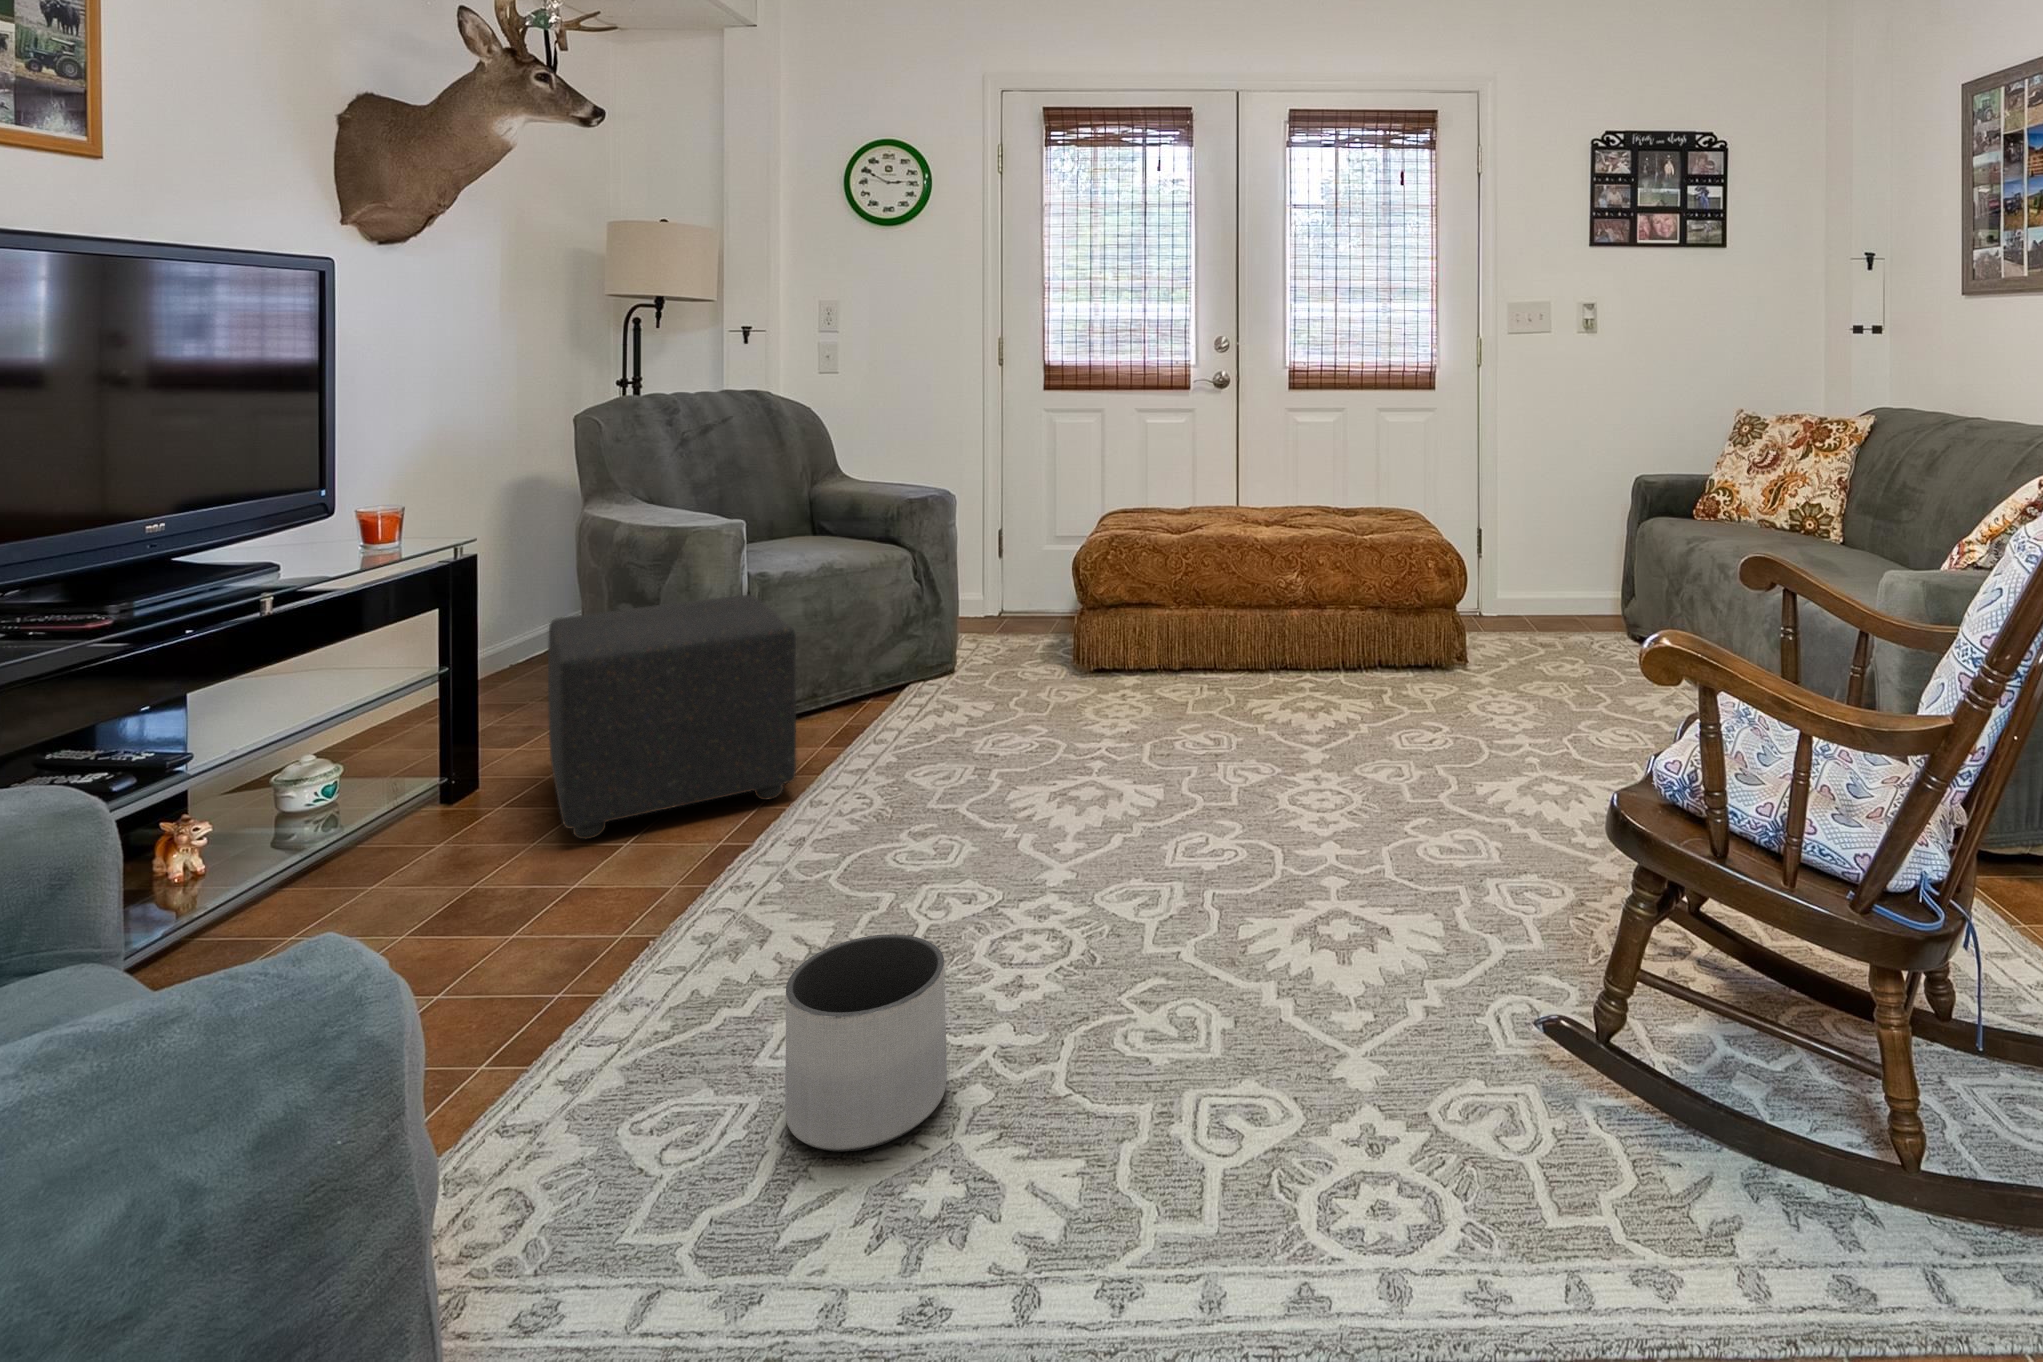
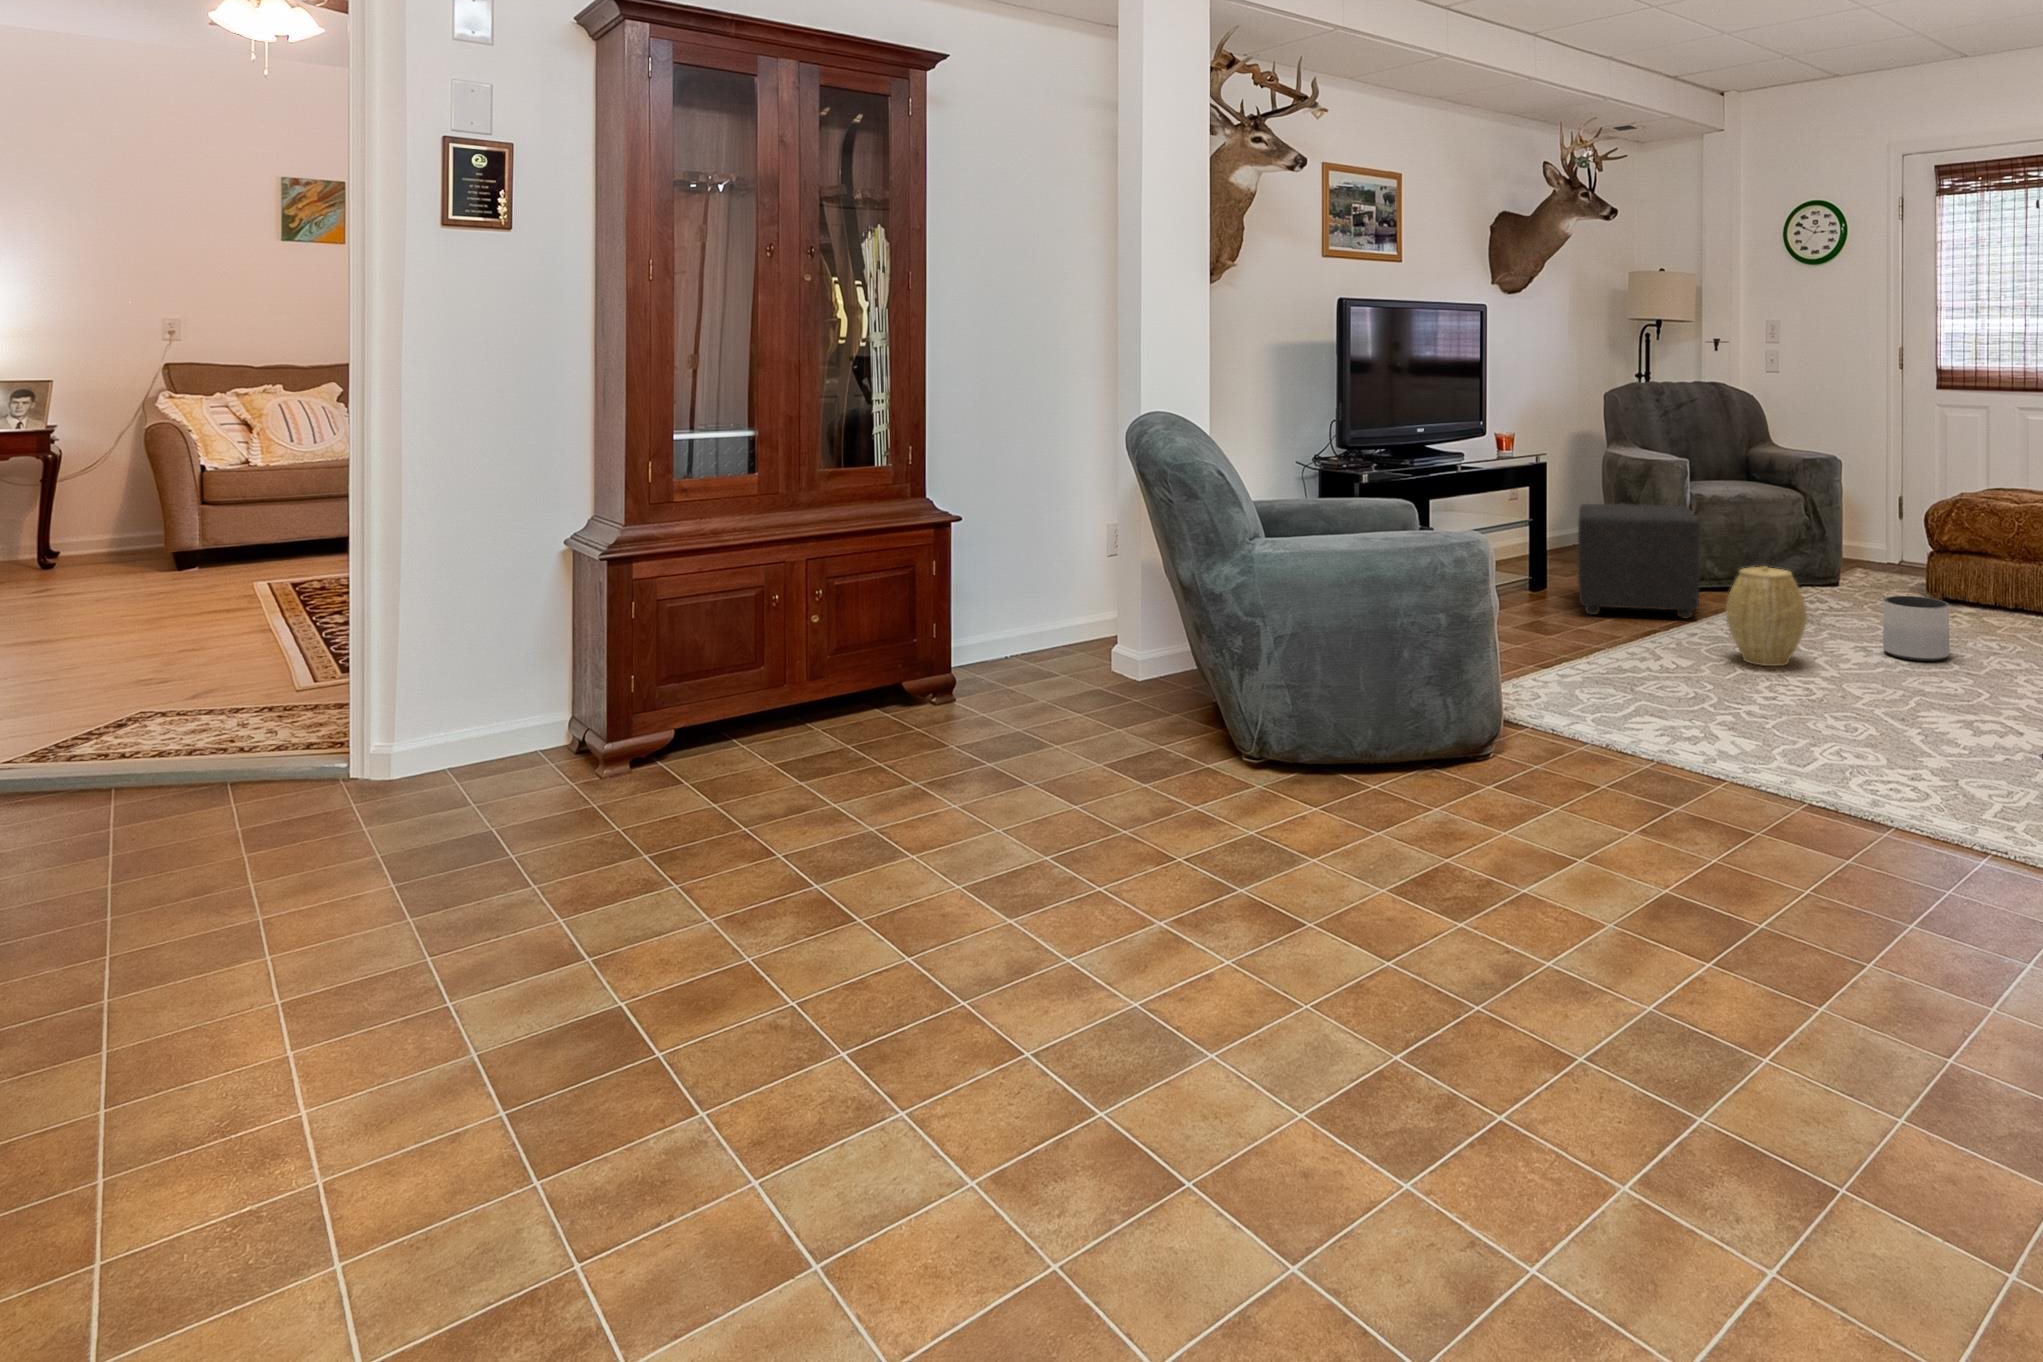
woven basket: none [883,708,1022,894] -> present [1726,566,1807,666]
planter: present [785,934,947,1152] -> present [1883,596,1950,661]

